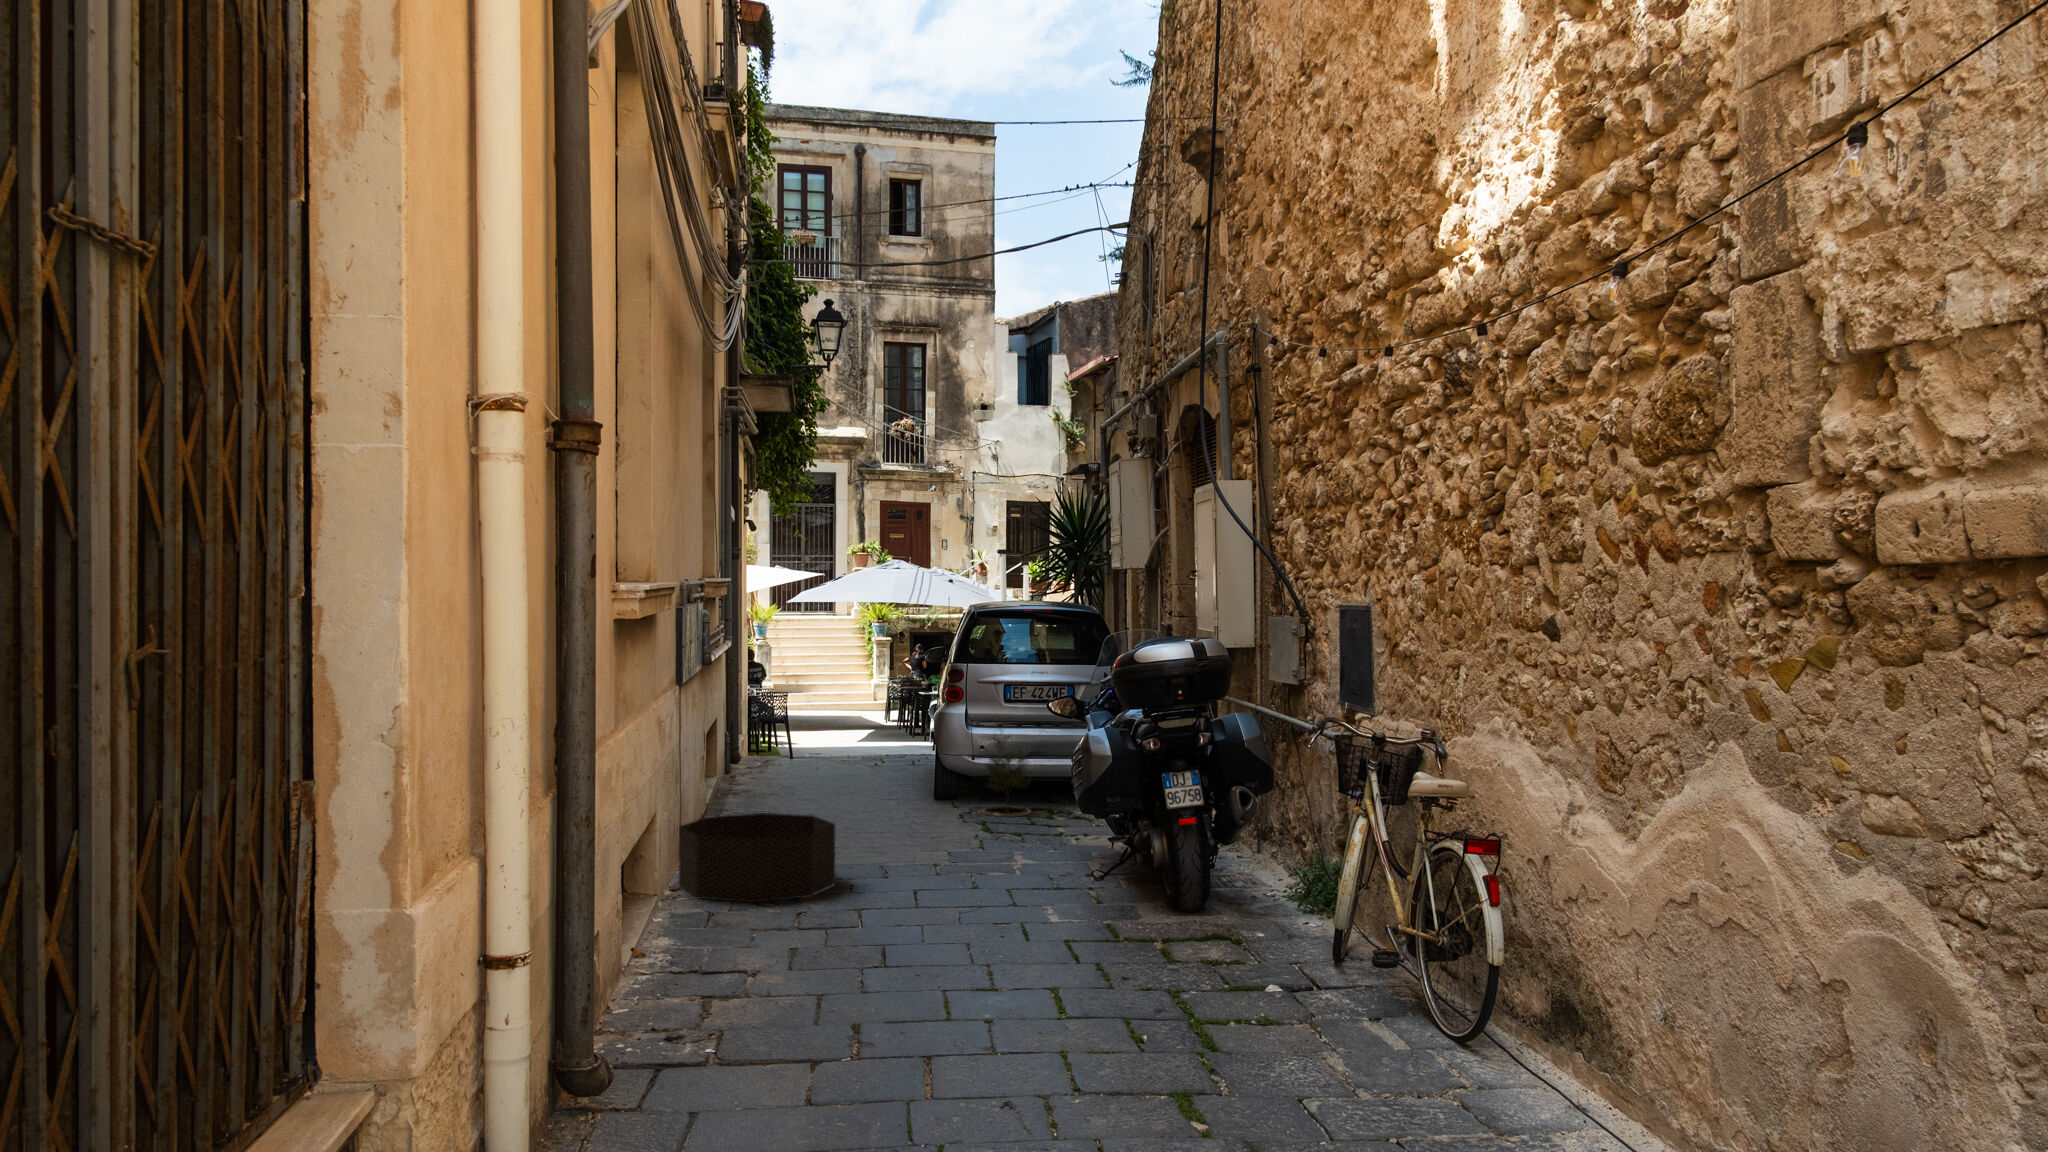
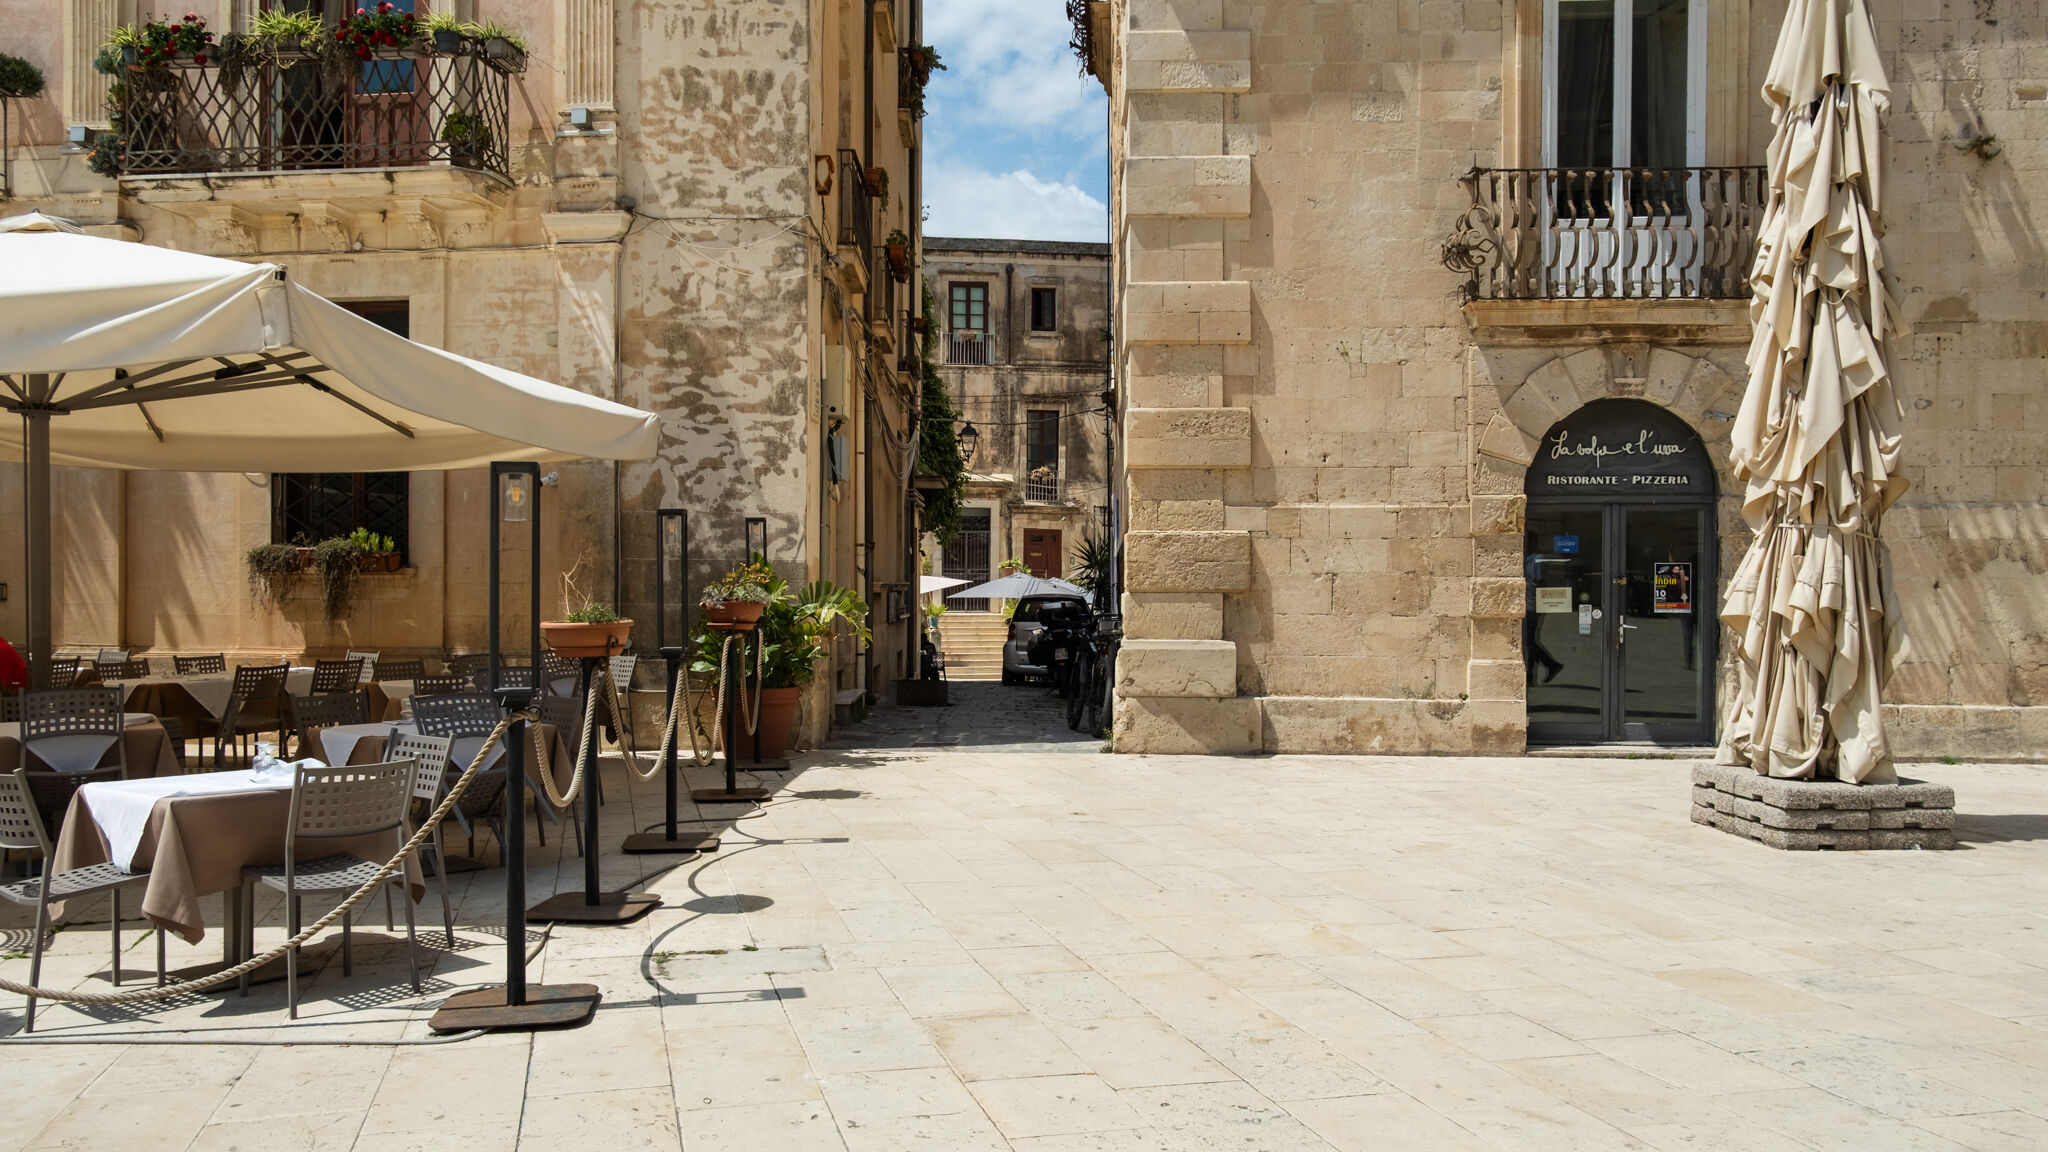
potted tree: present [982,729,1032,817] -> none [1022,654,1048,696]

